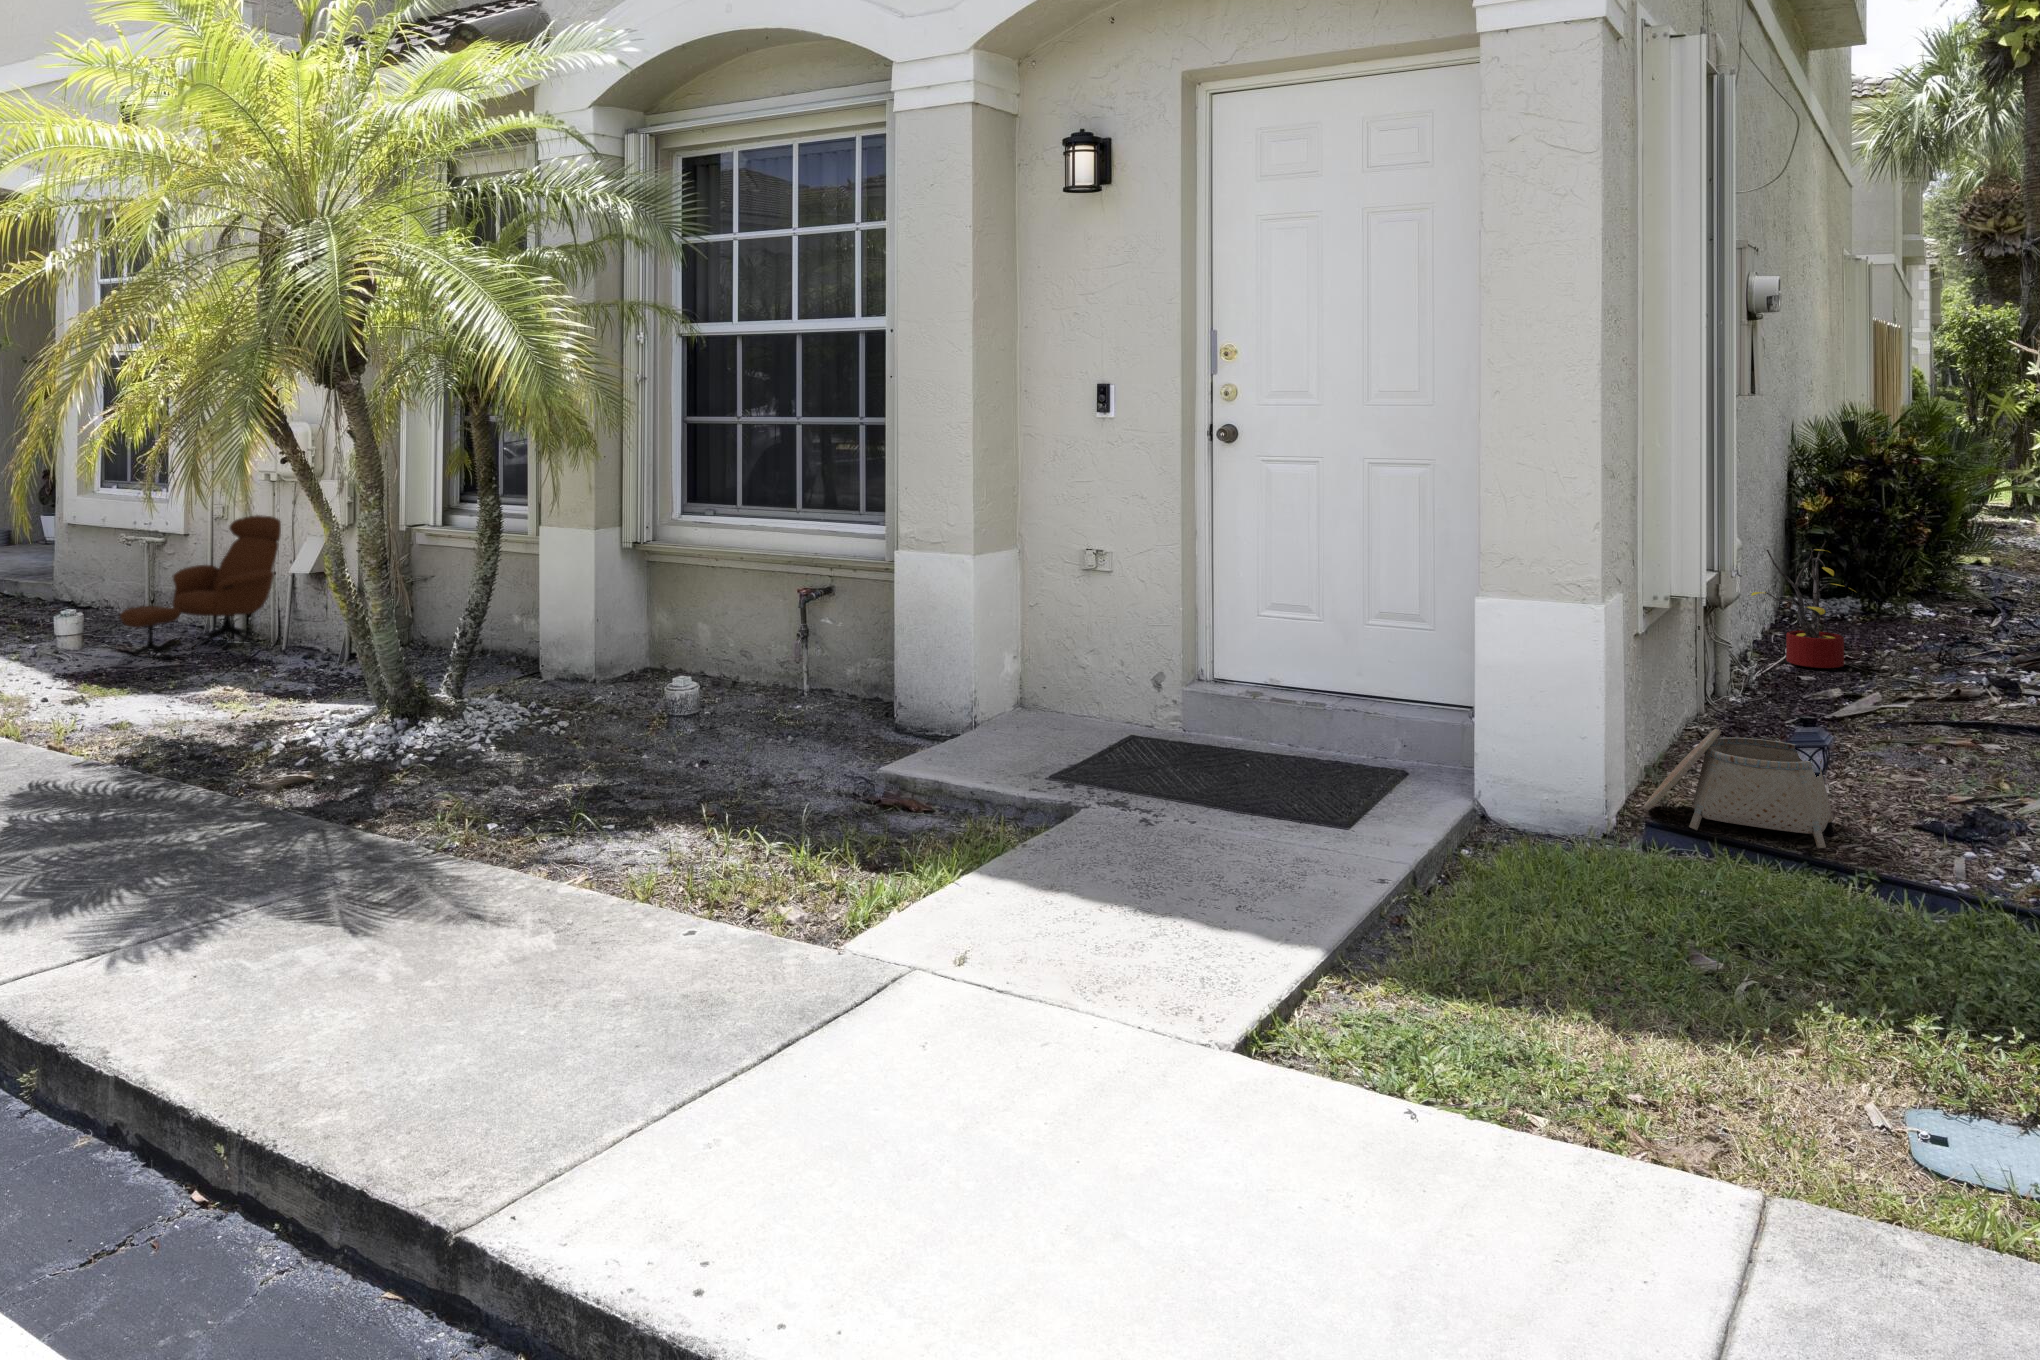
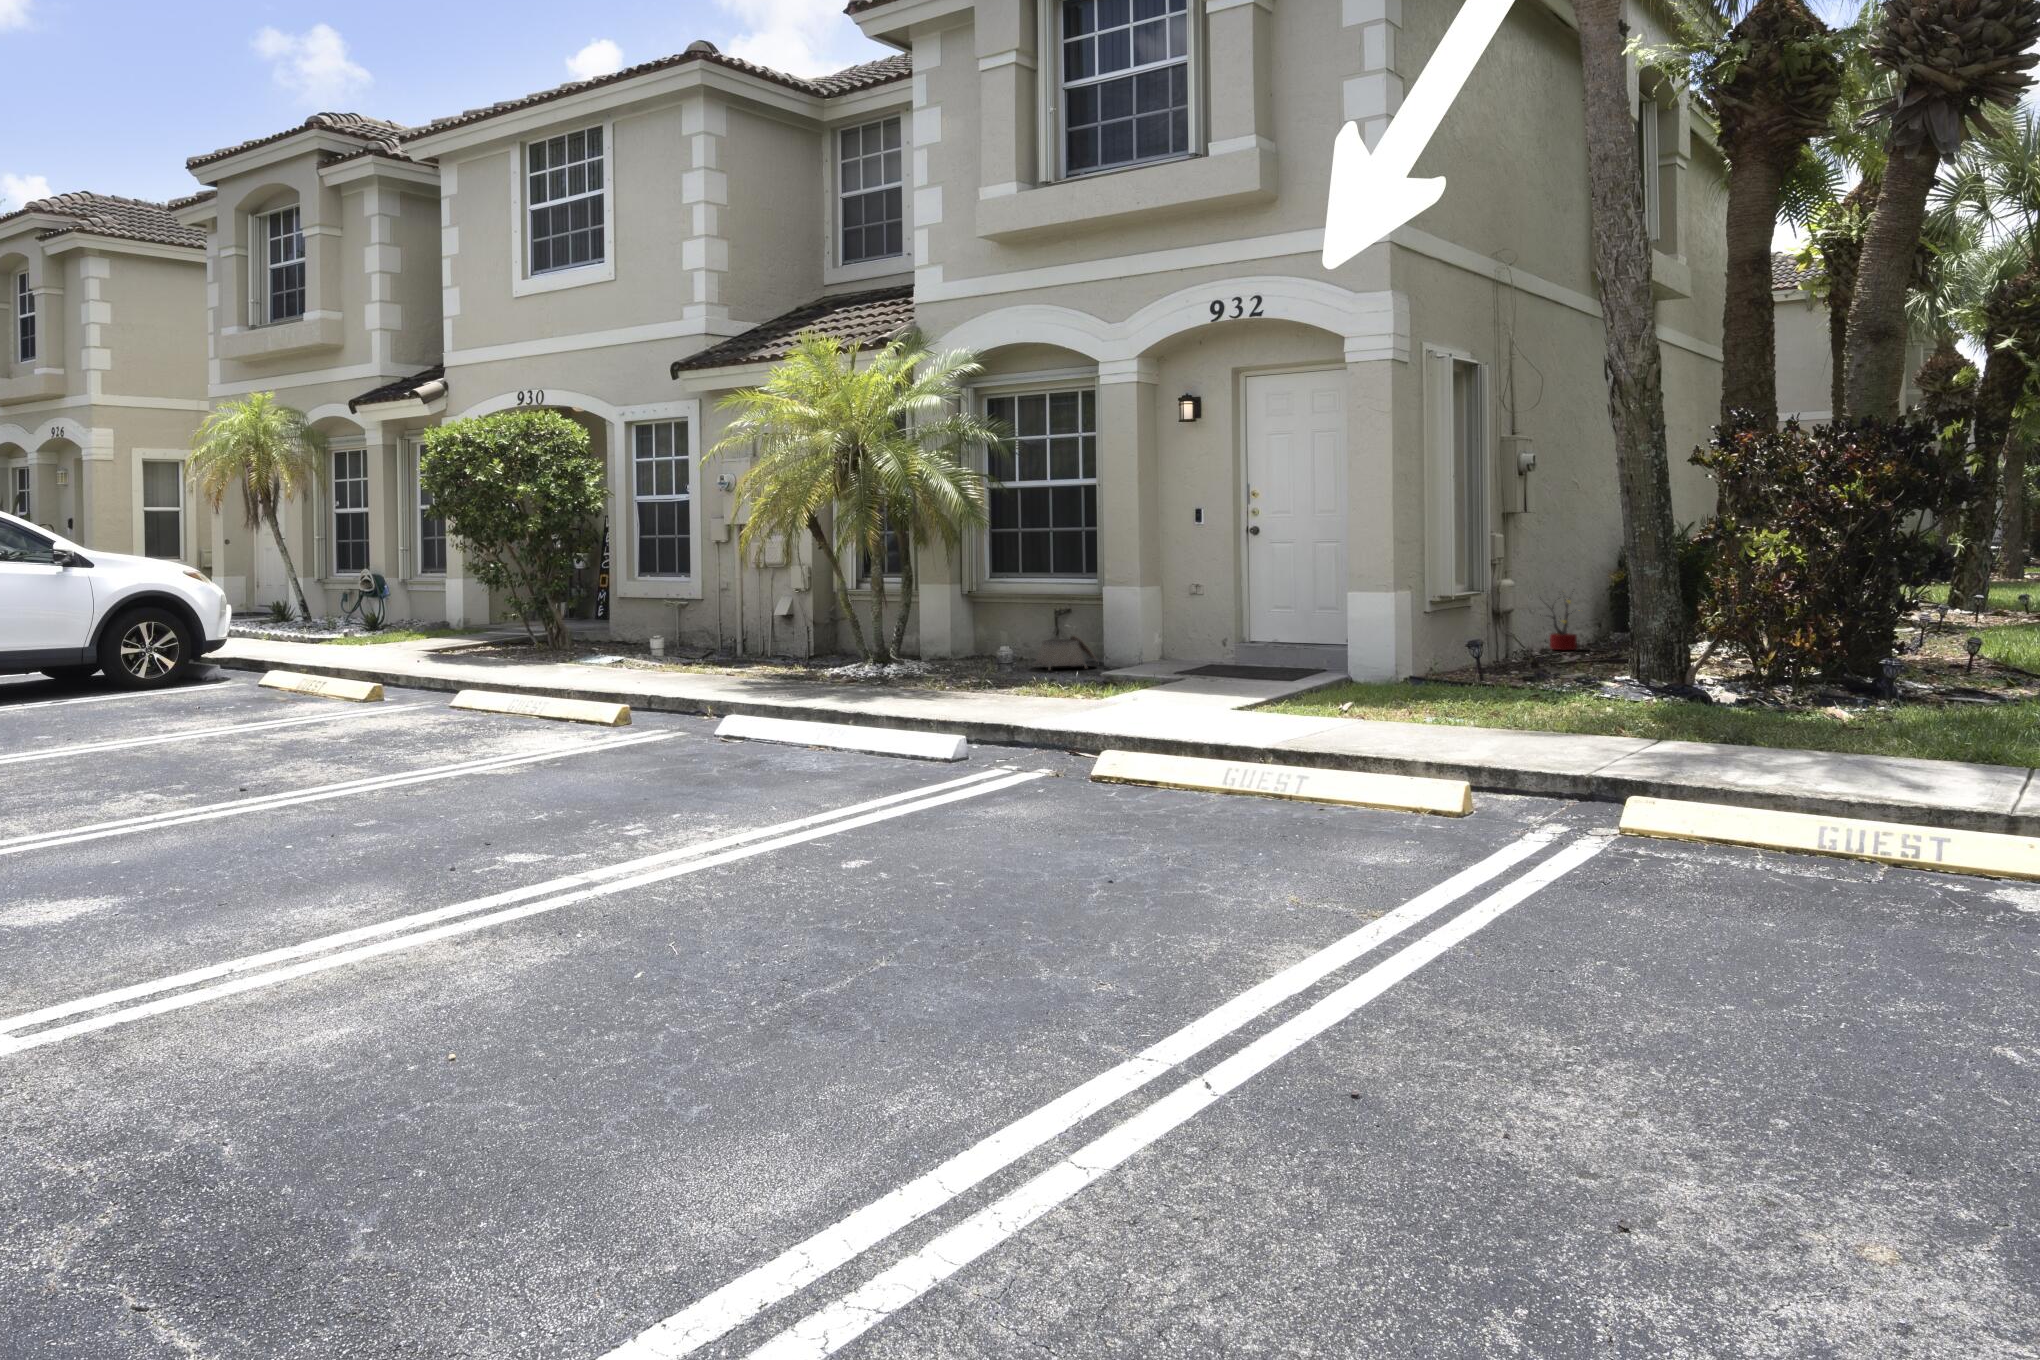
lounge chair: present [120,515,281,662] -> none [698,585,765,656]
basket: present [1644,729,1833,848] -> present [1035,635,1097,670]

